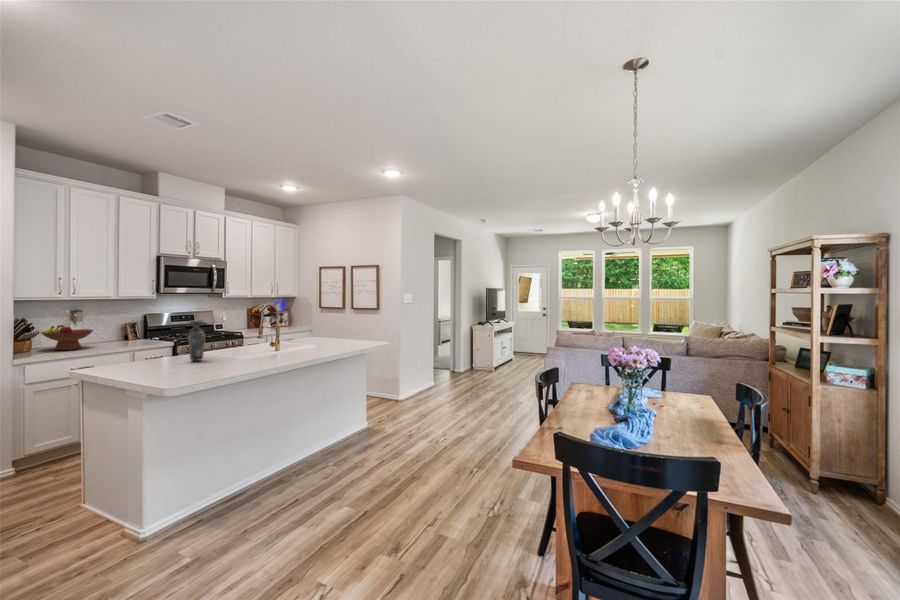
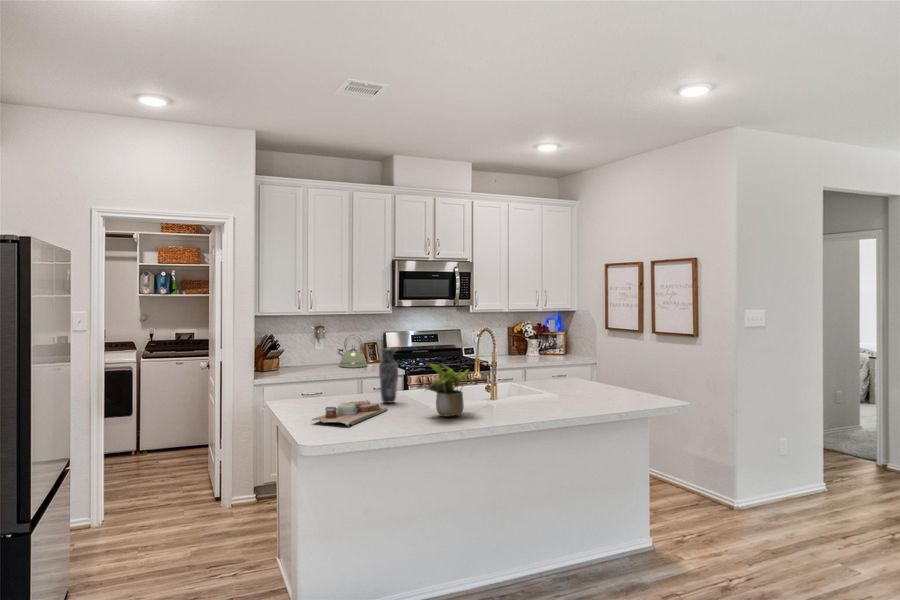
kettle: none [99,316,133,344] -> present [338,335,367,368]
fruit bowl: present [41,325,93,350] -> none [283,343,327,372]
potted plant: none [237,328,273,364] -> present [426,364,472,417]
cutting board: none [145,360,203,378] -> present [313,400,388,426]

